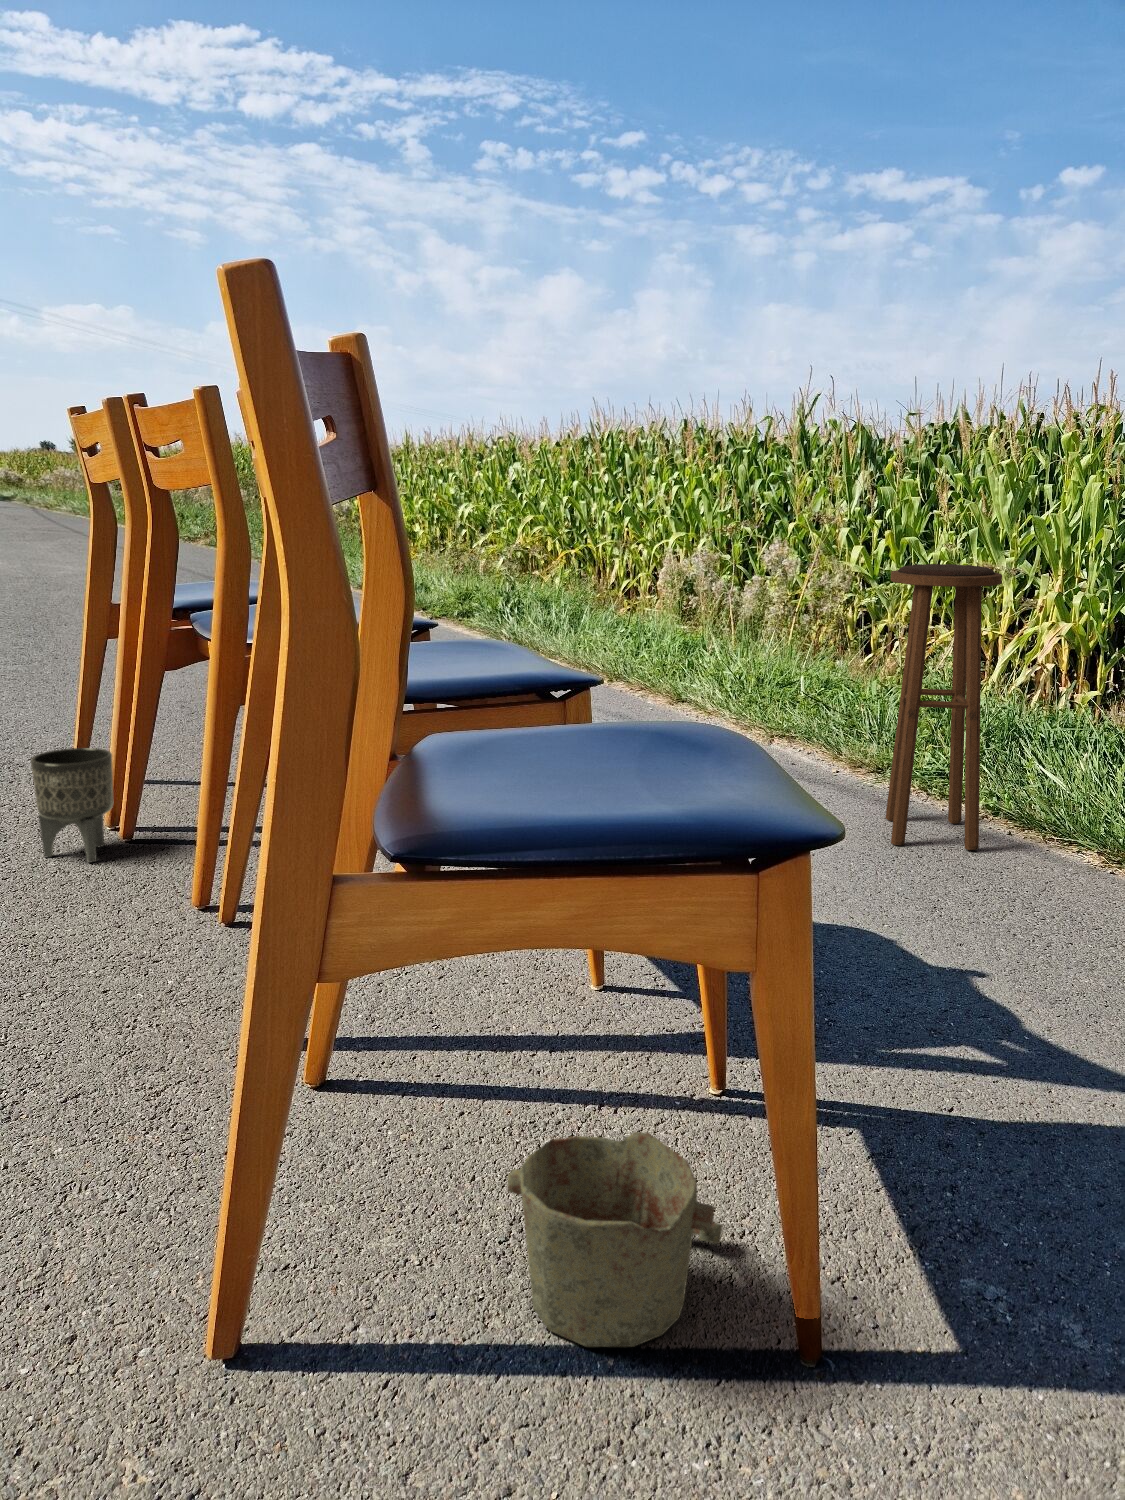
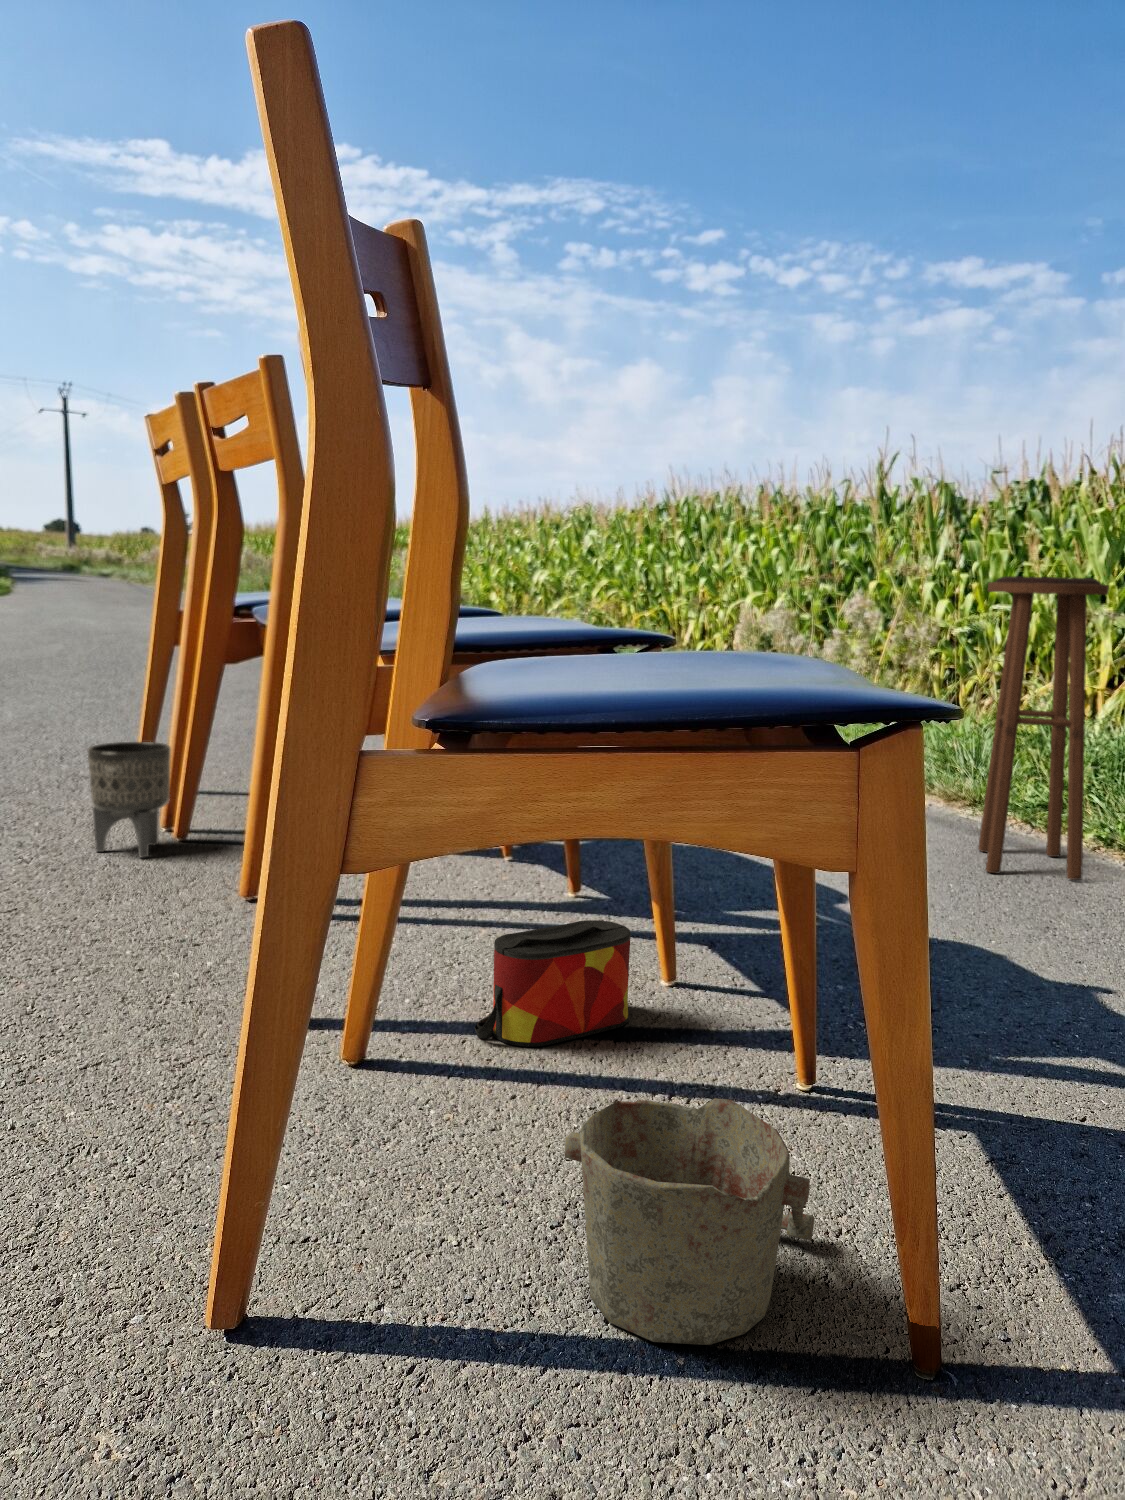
bag: none [421,936,561,1059] -> present [474,920,631,1047]

